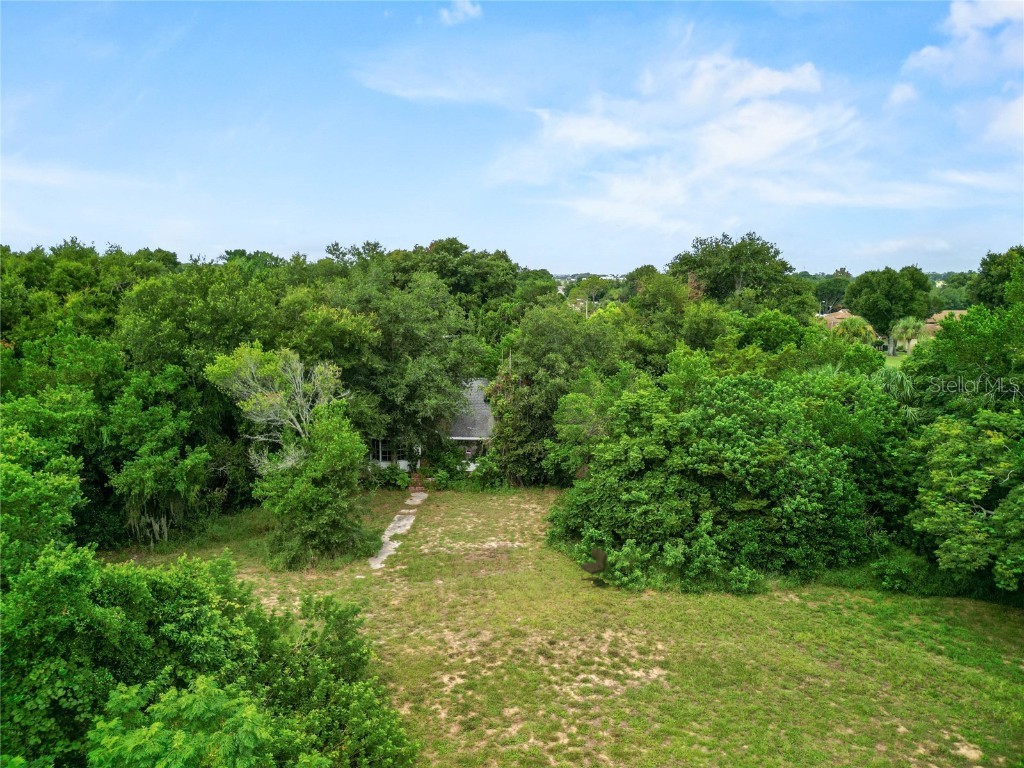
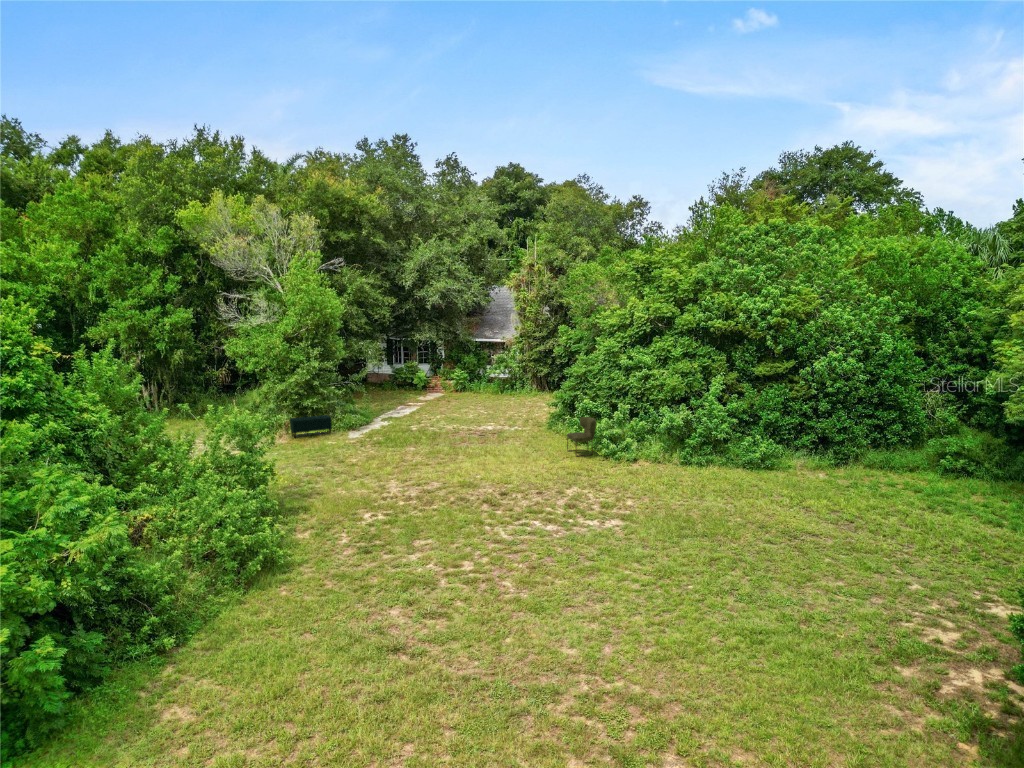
bench: none [316,549,356,577] -> present [290,415,332,438]

